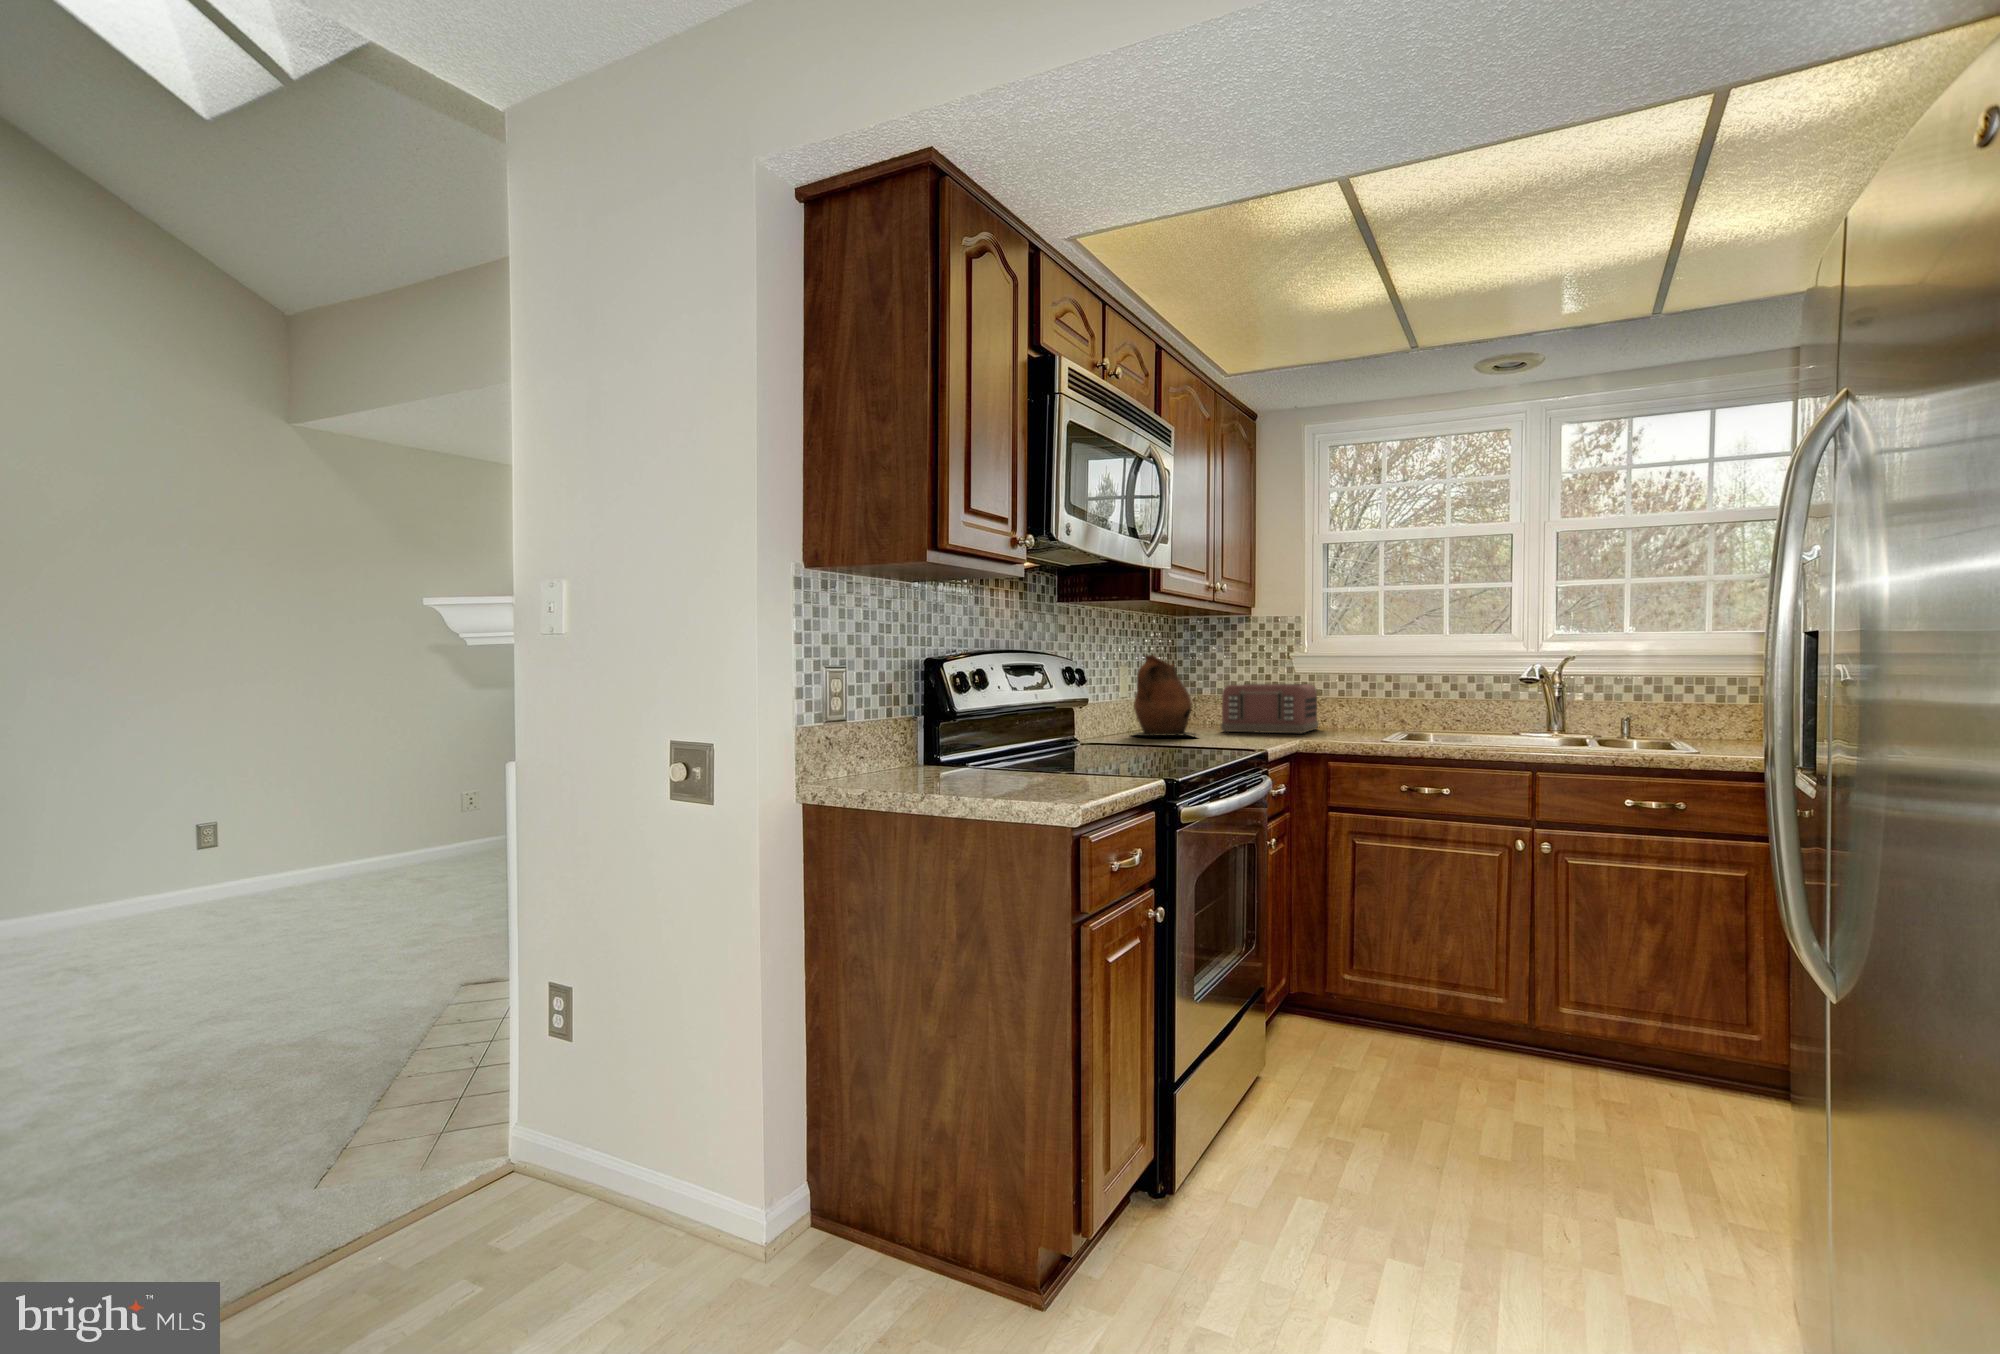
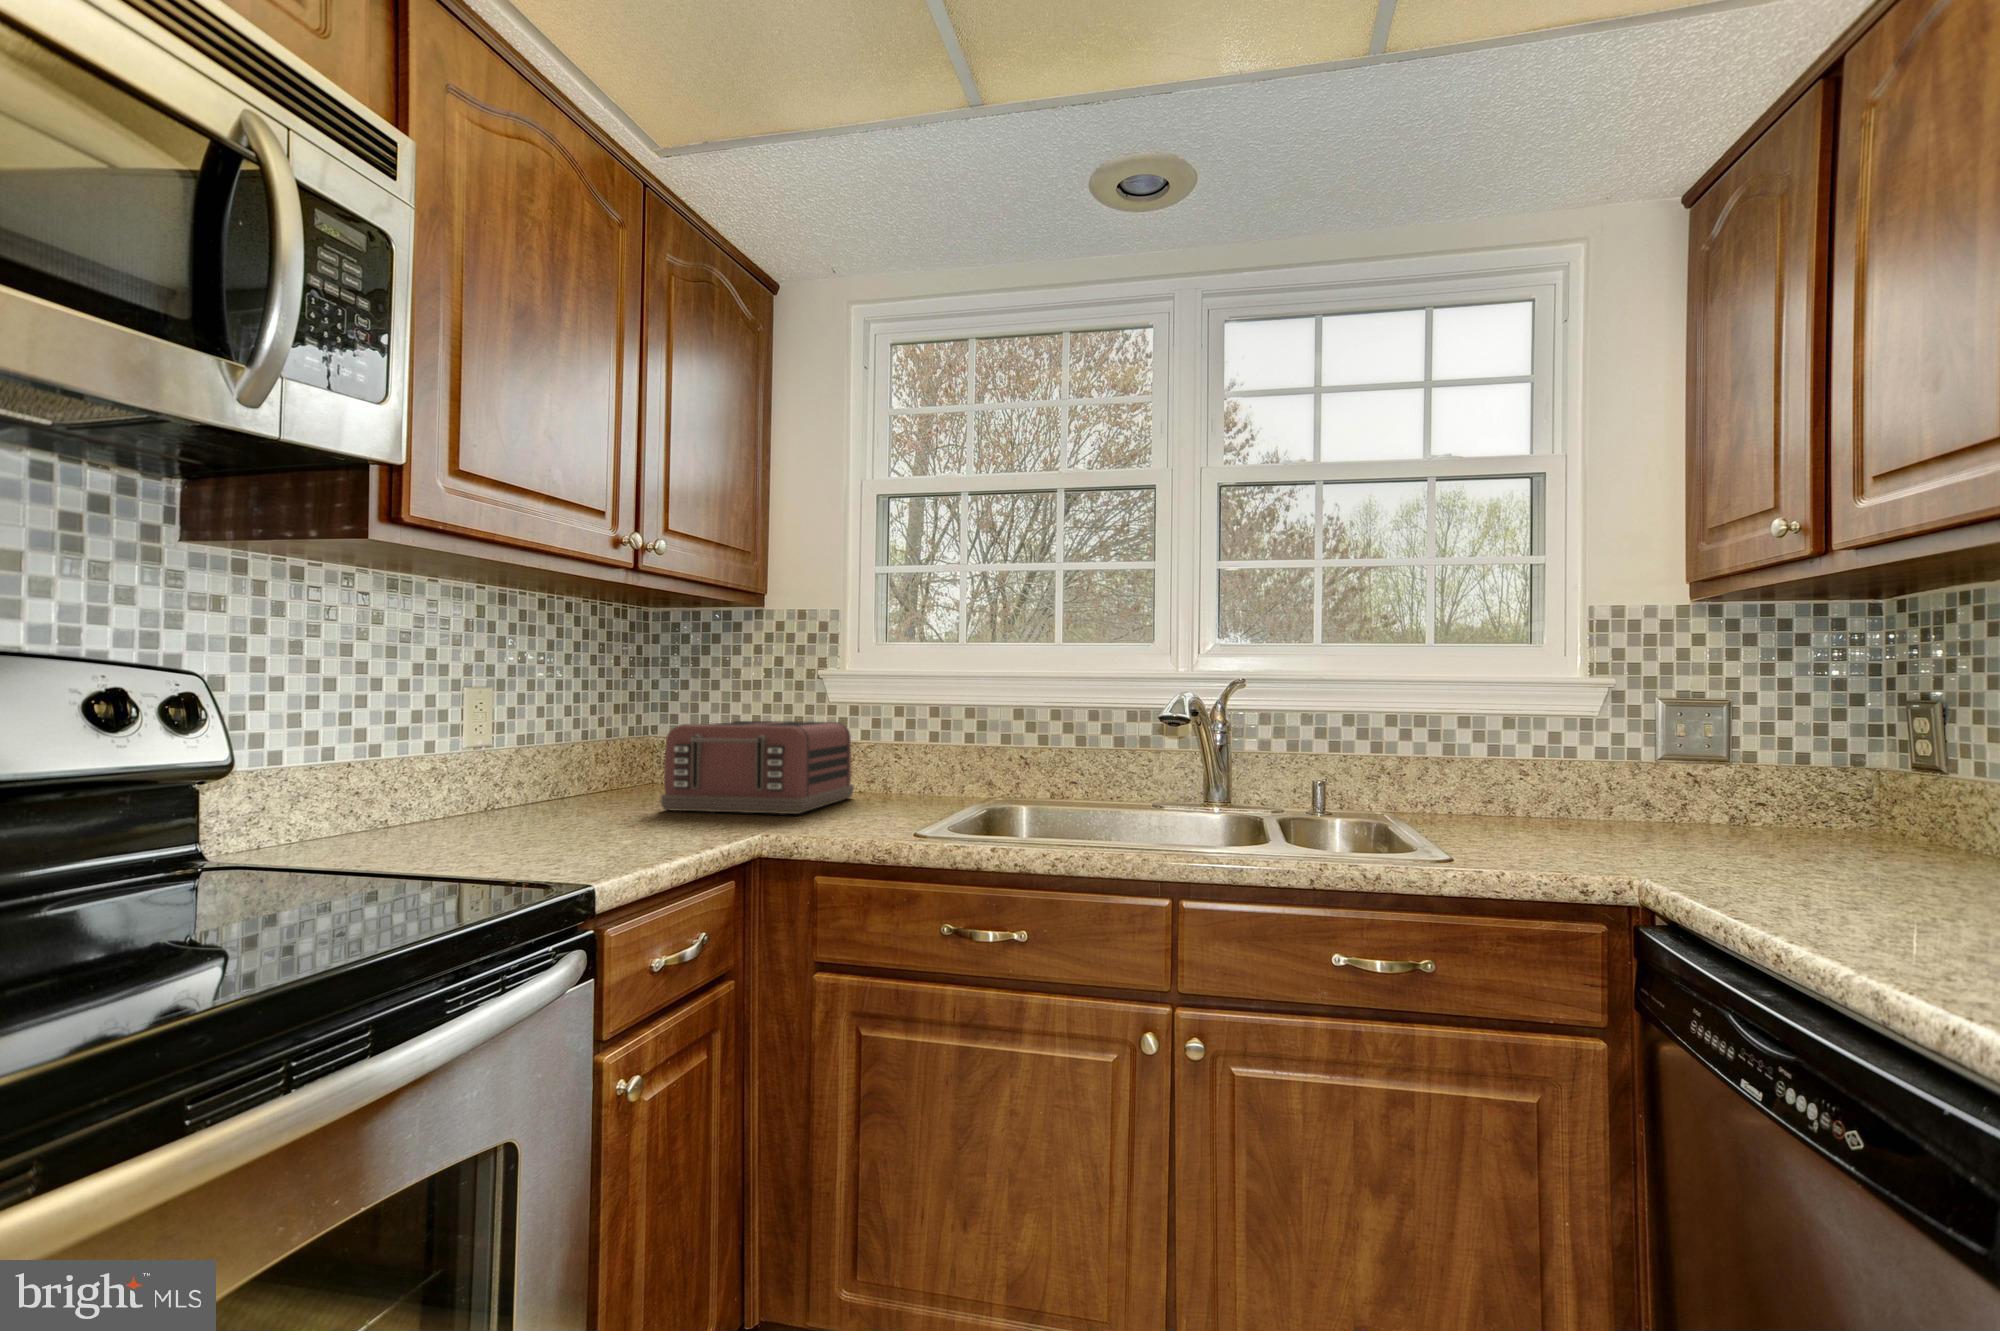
ceramic pitcher: present [1133,655,1197,736] -> none [430,668,575,835]

